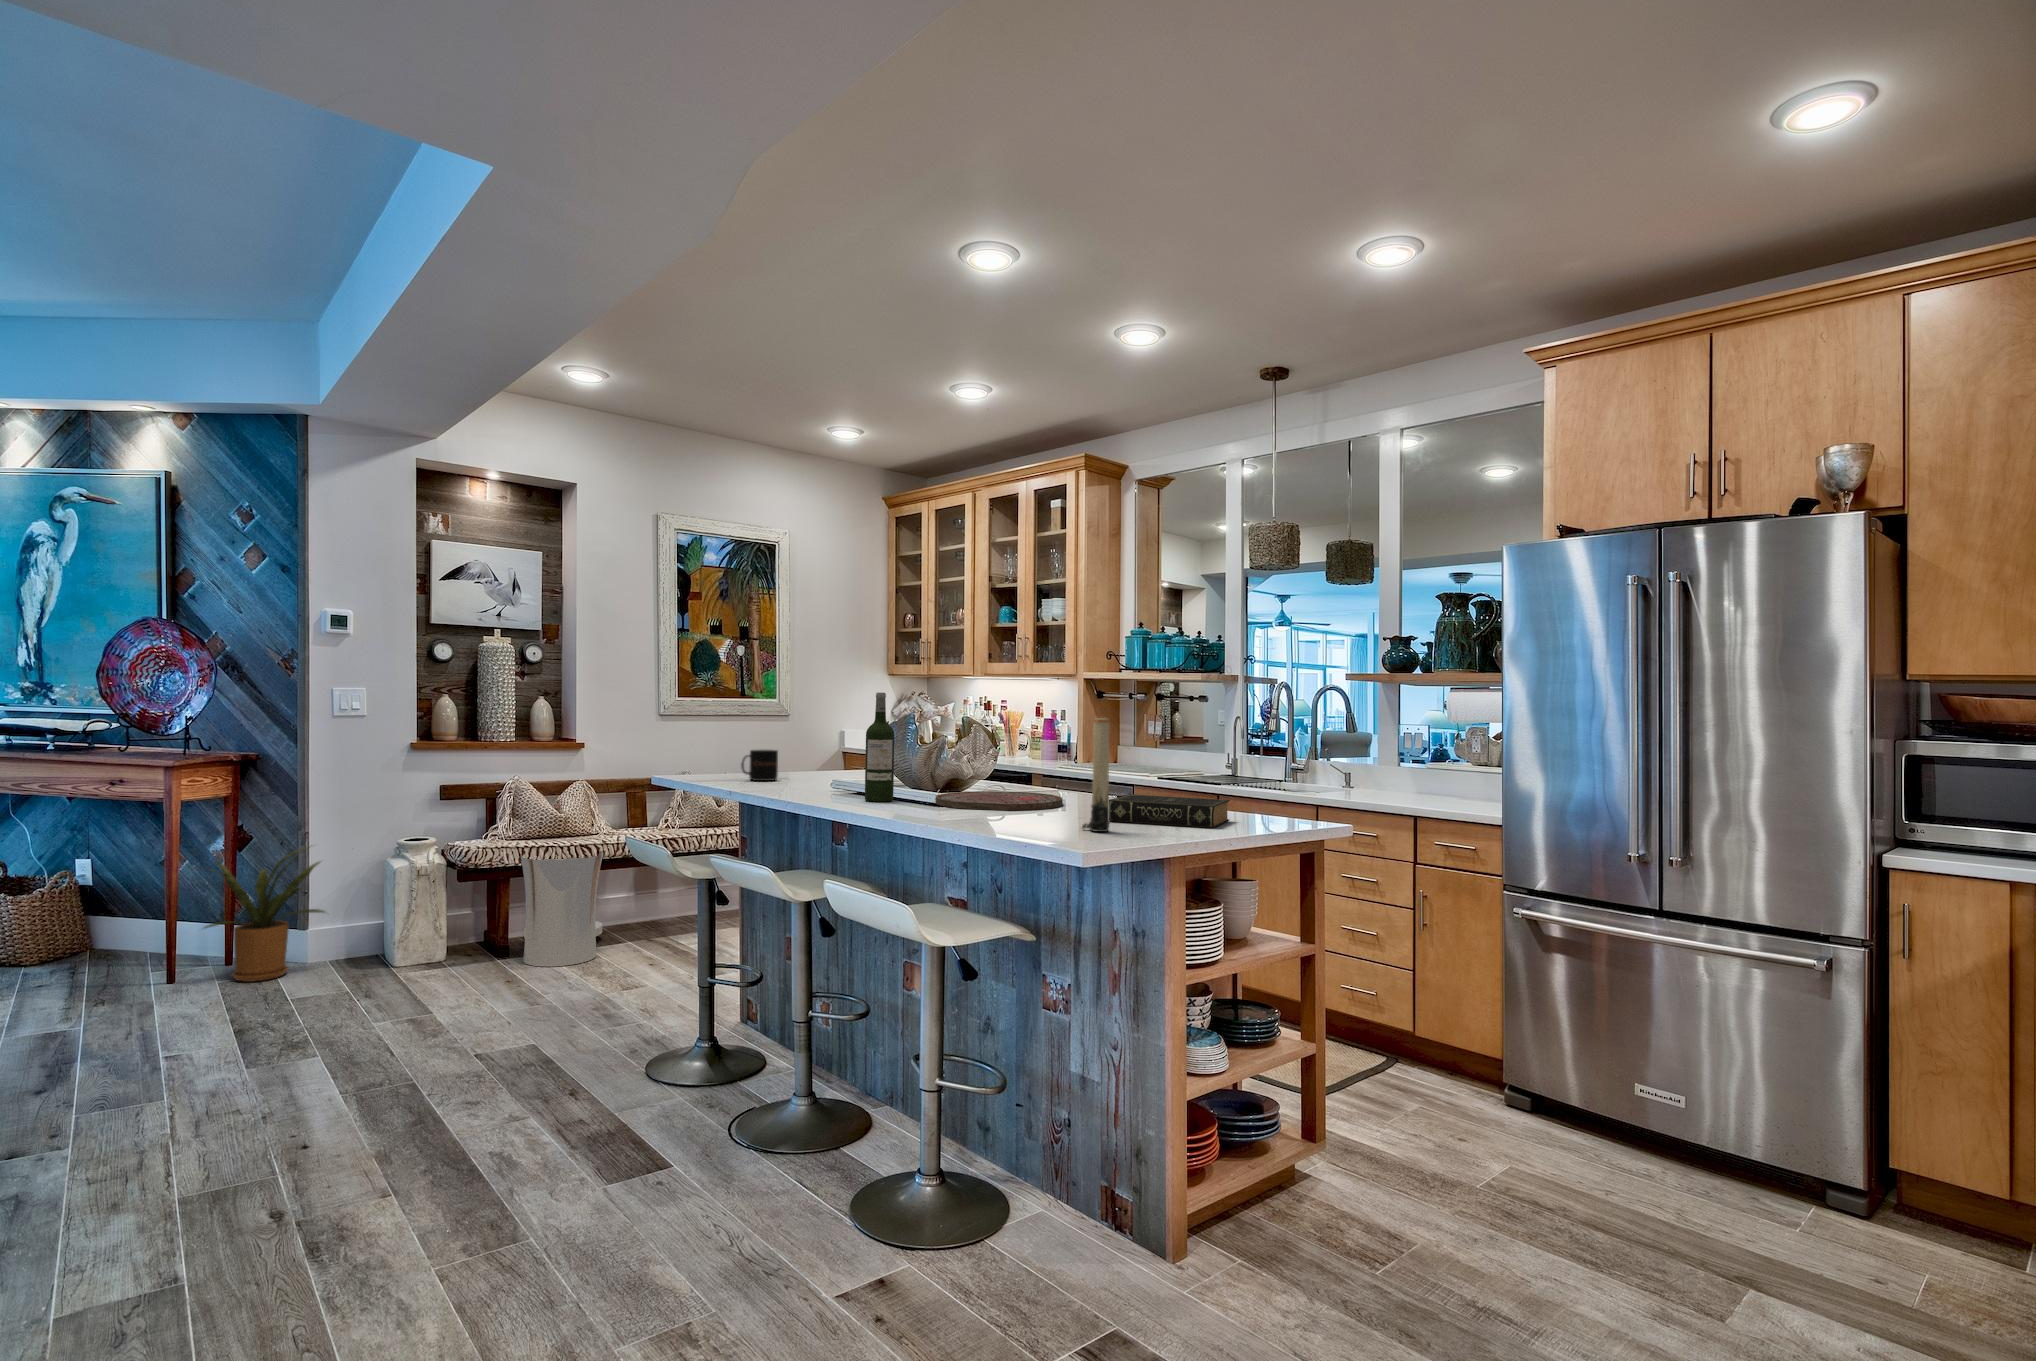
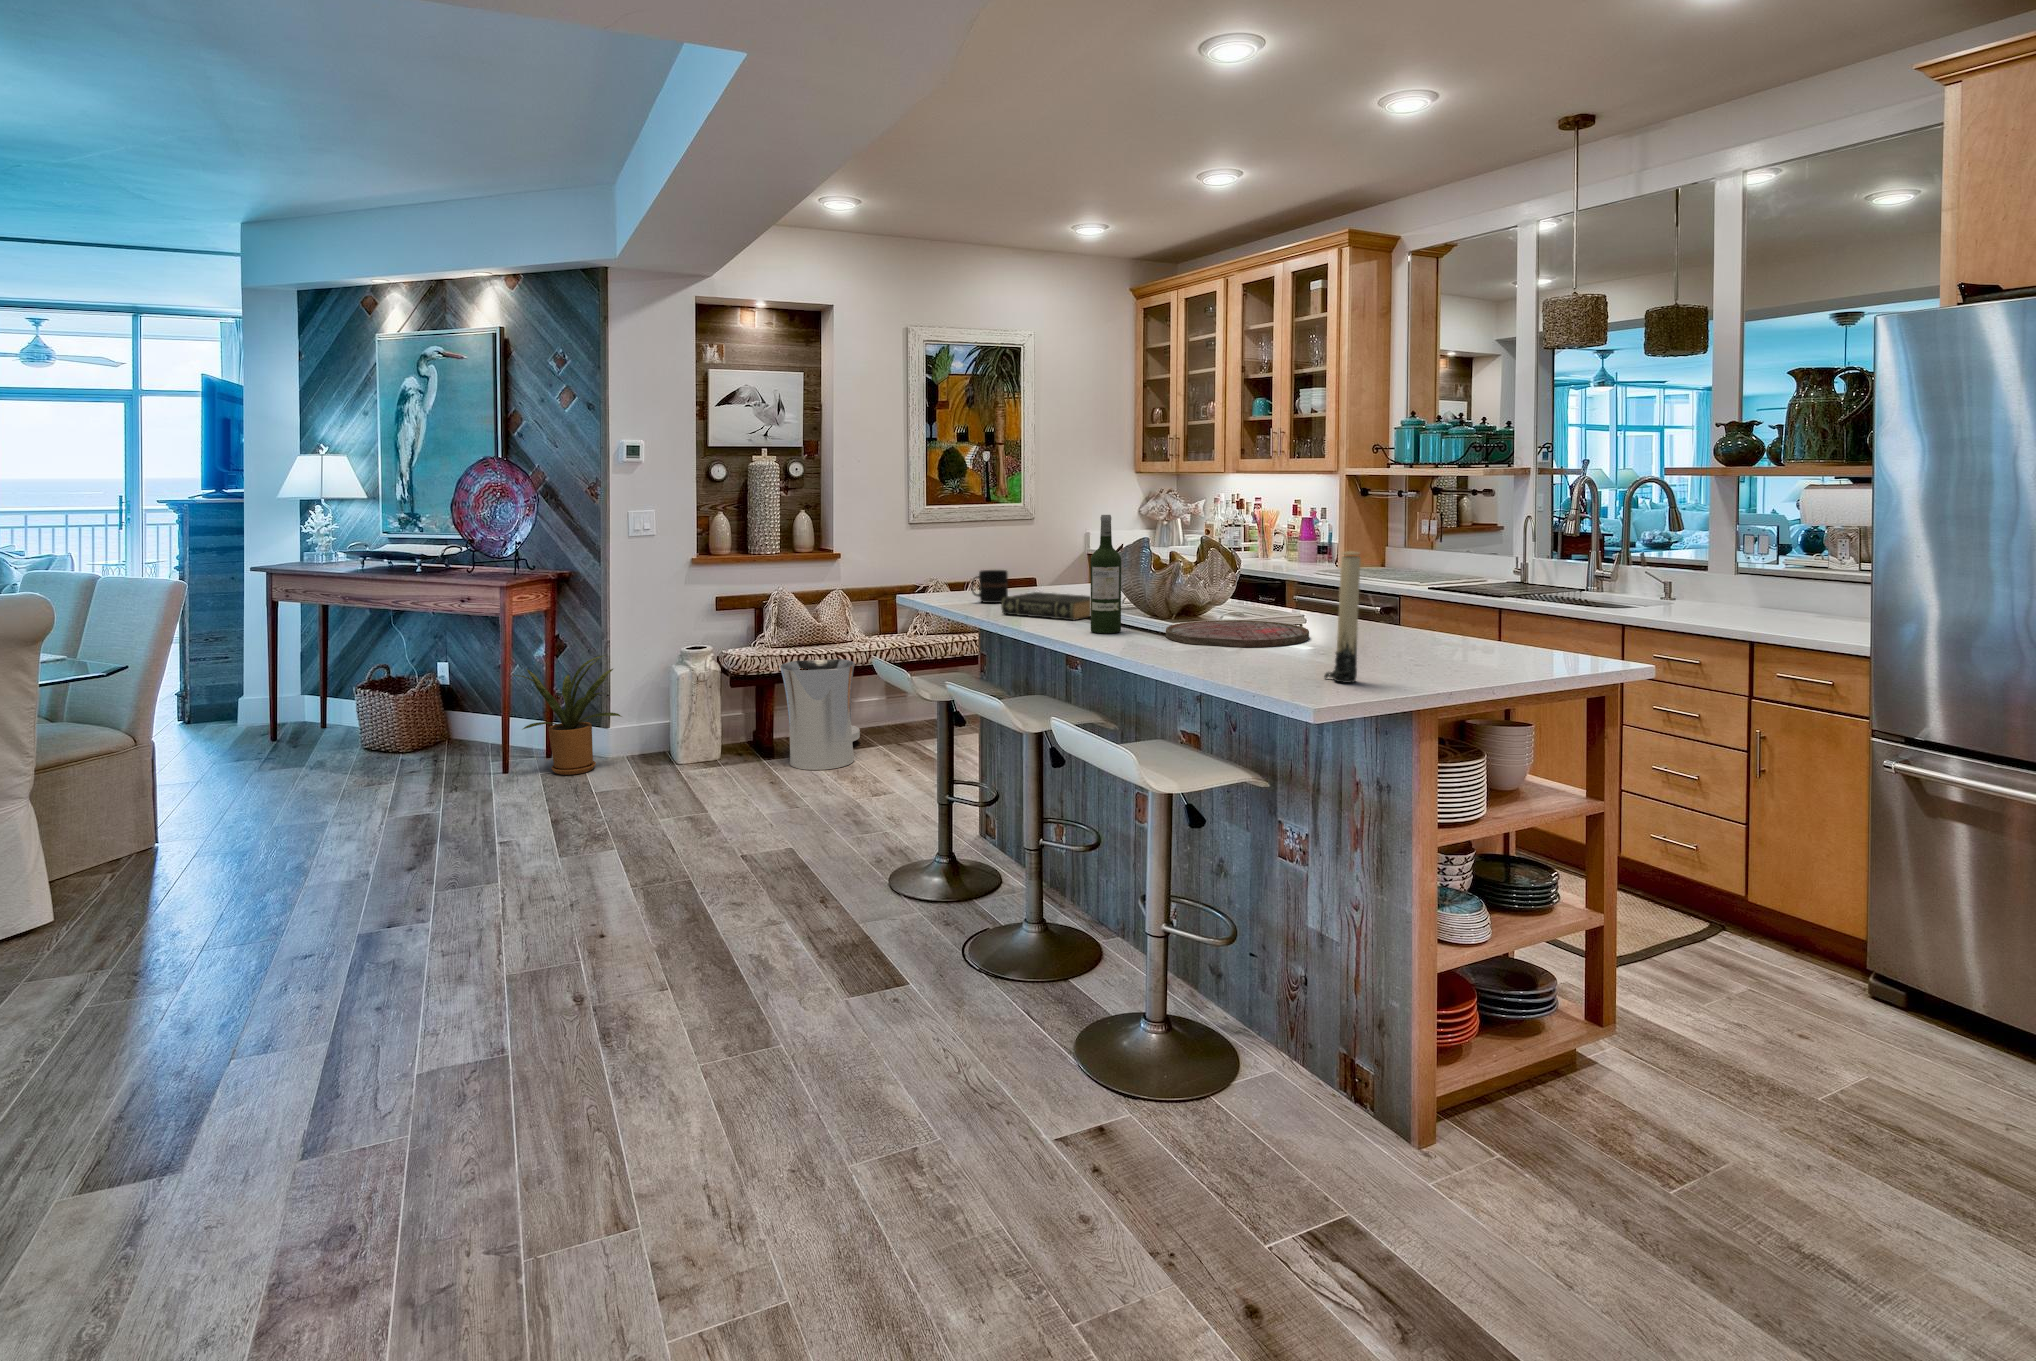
book: present [1109,794,1230,828] -> present [1001,592,1090,620]

